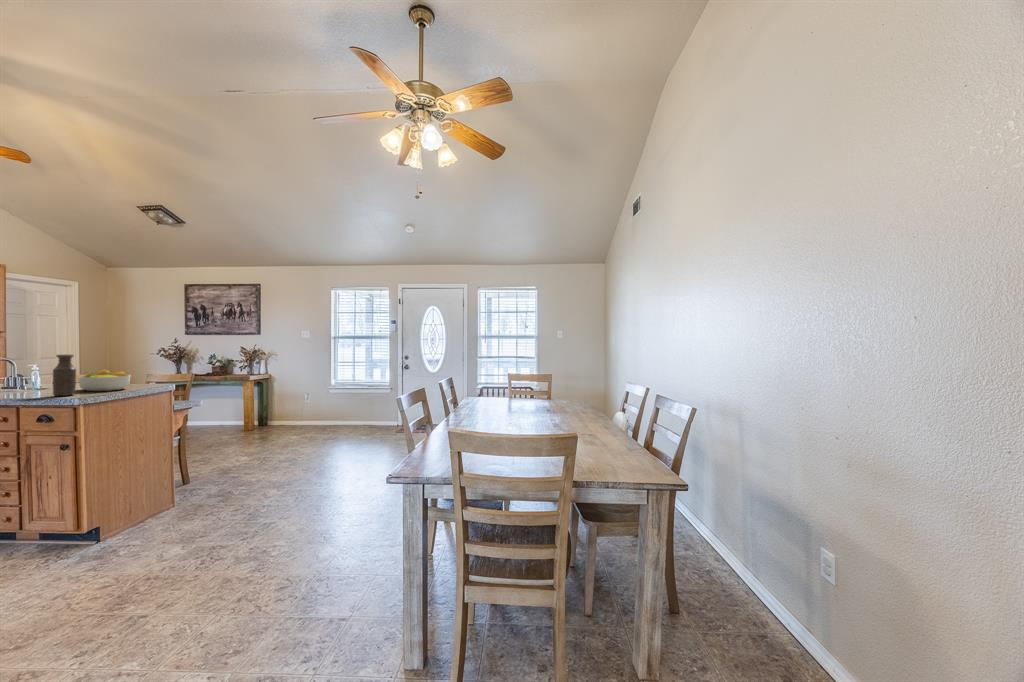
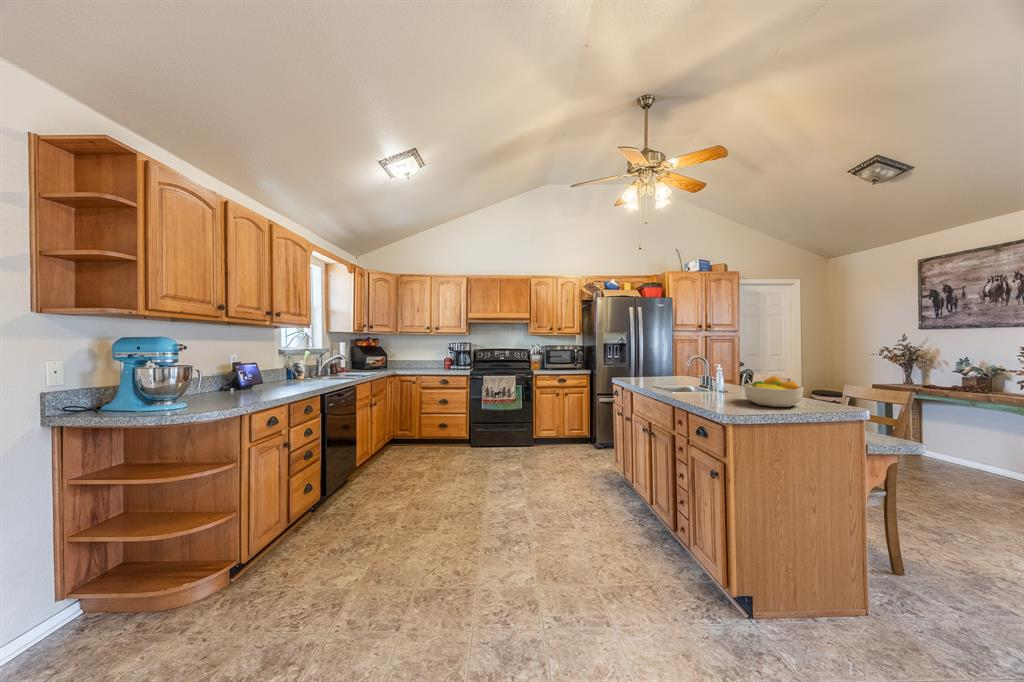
bottle: present [53,355,76,396] -> none [710,356,732,408]

